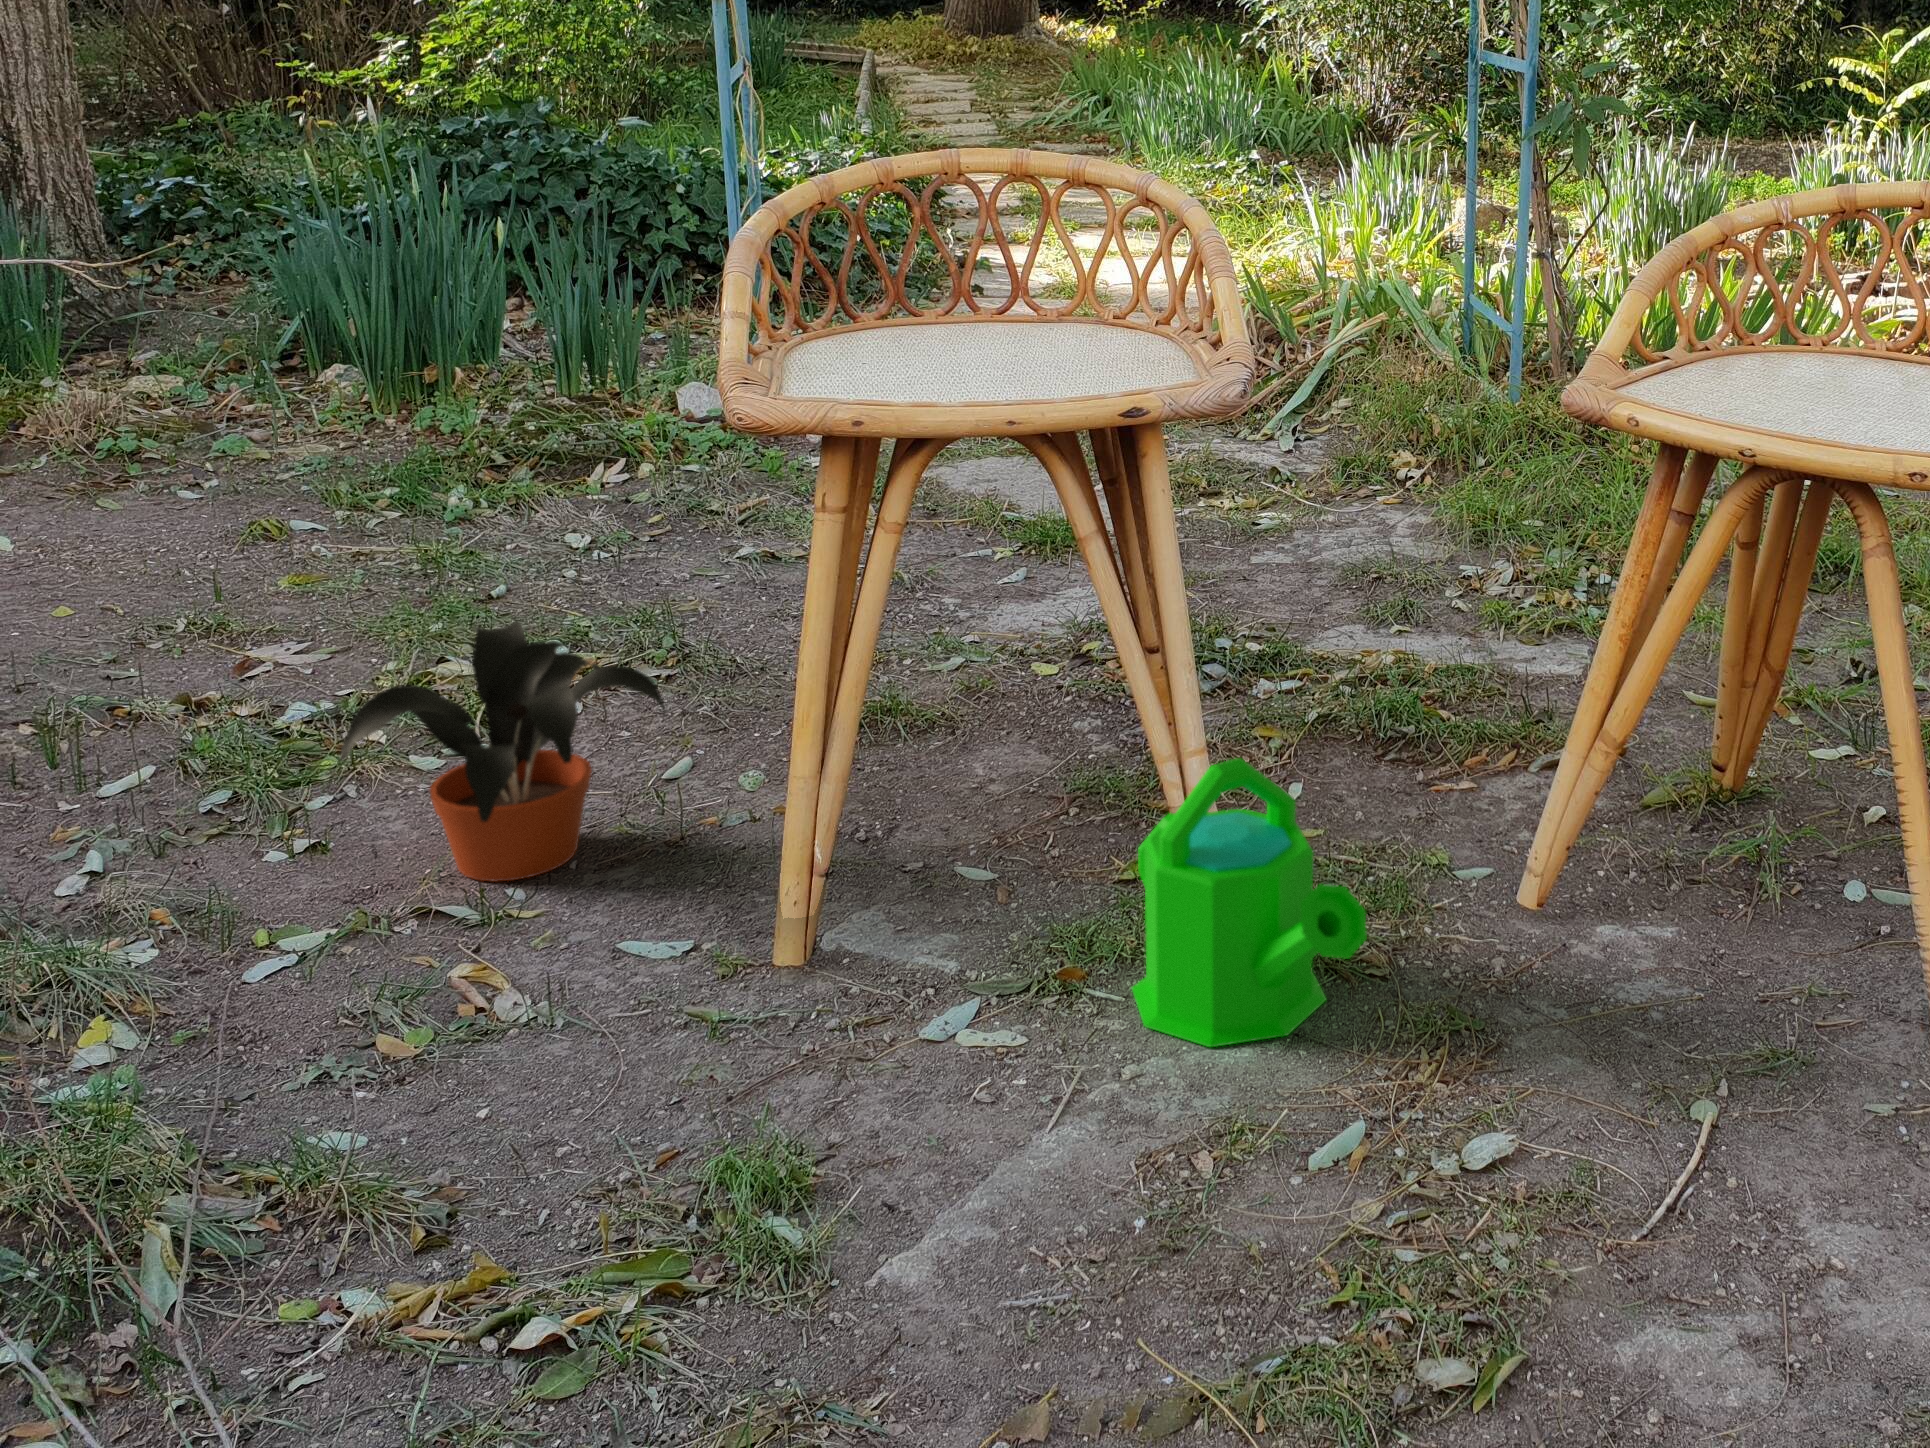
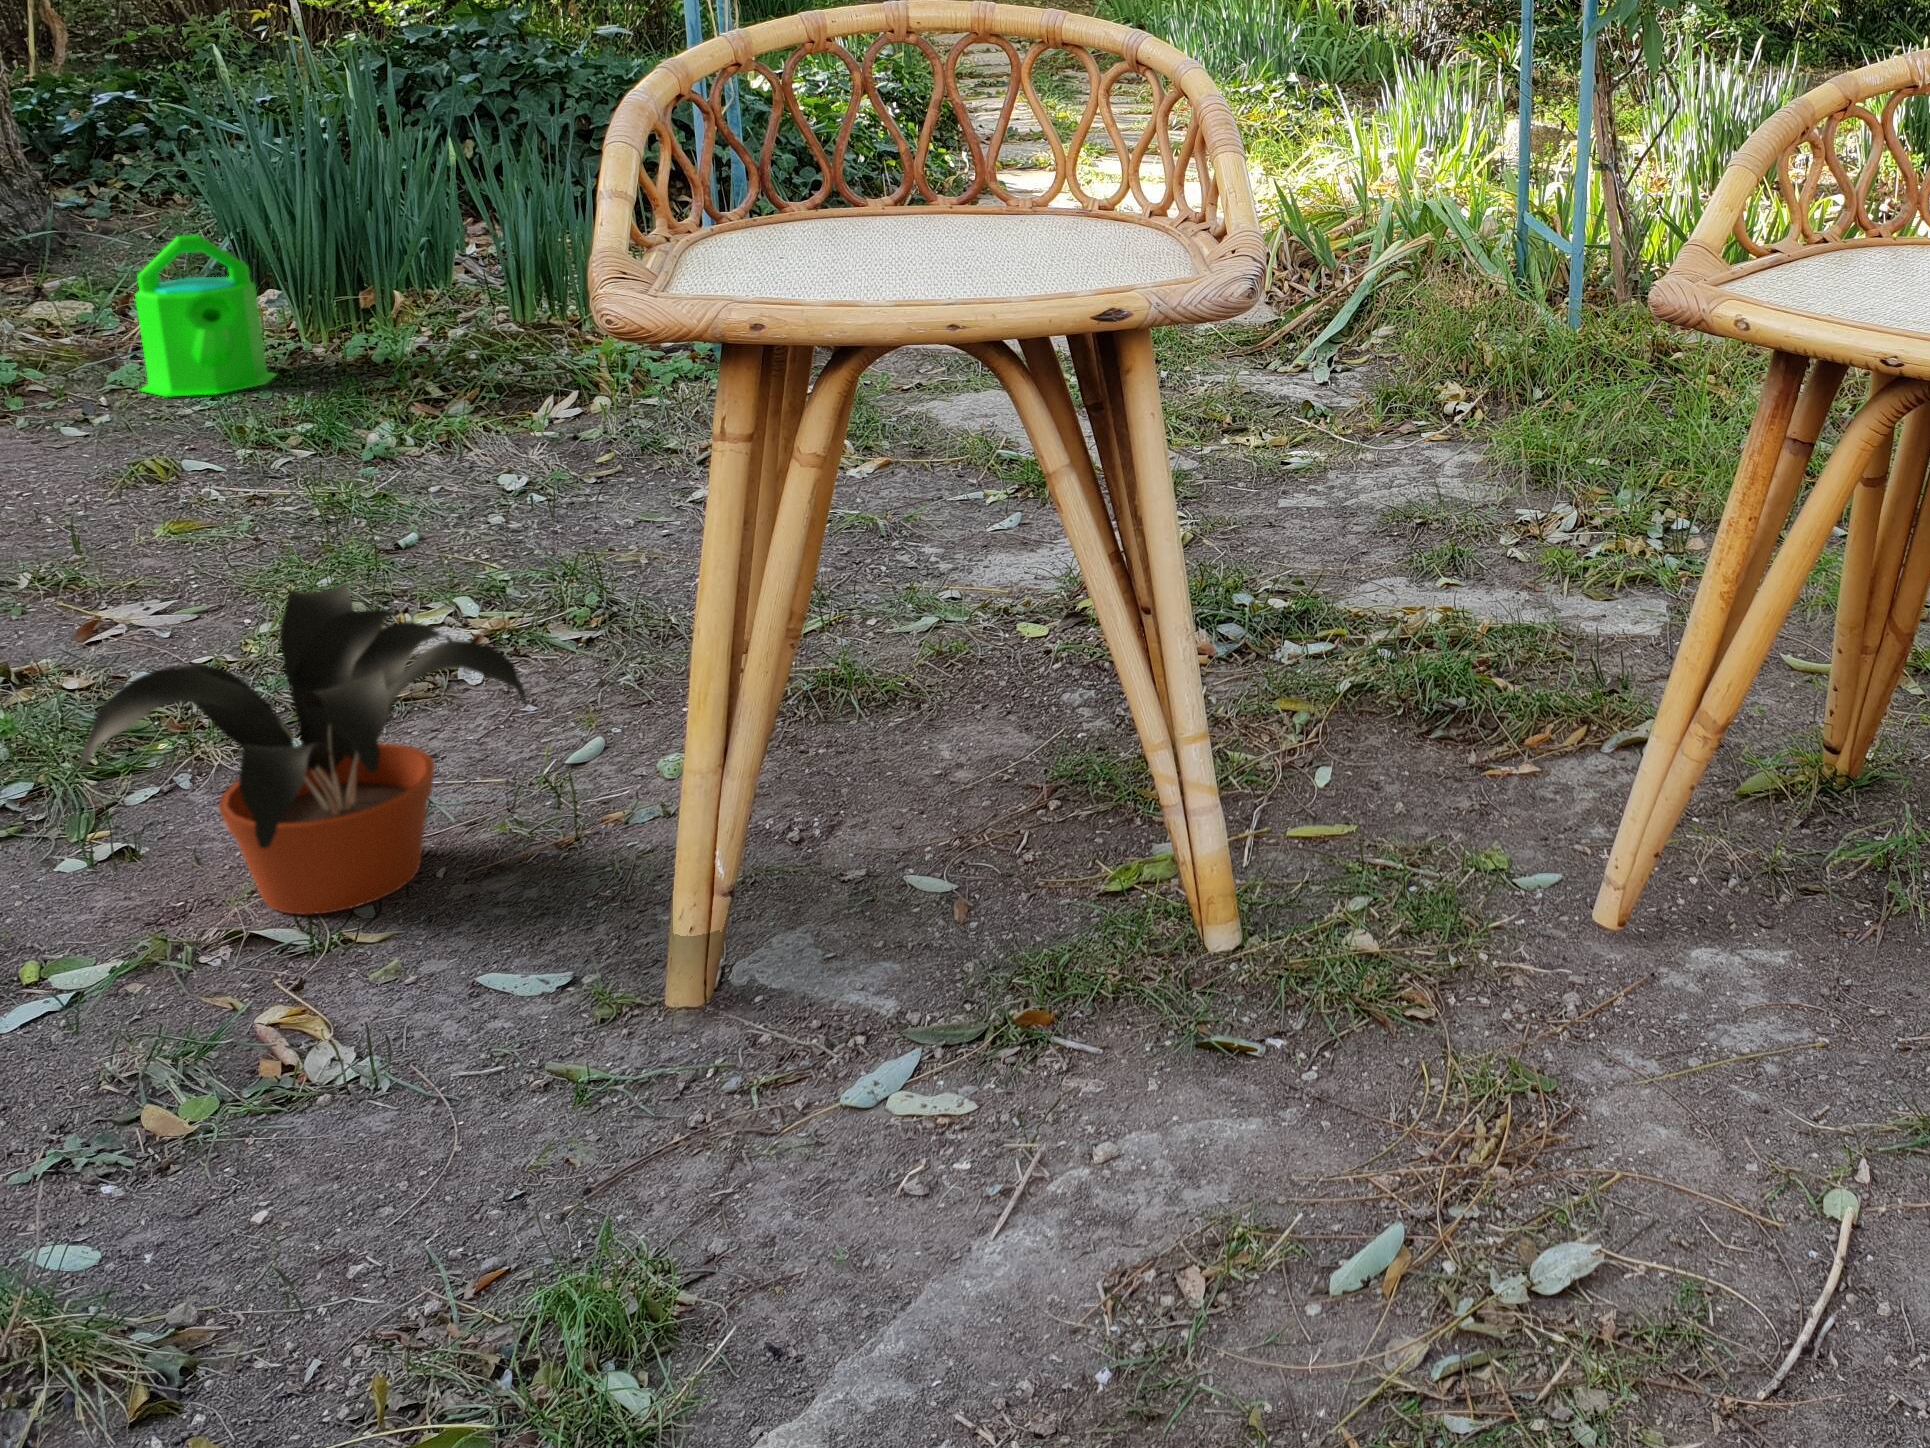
watering can: present [1132,758,1367,1047] -> present [135,234,276,397]

